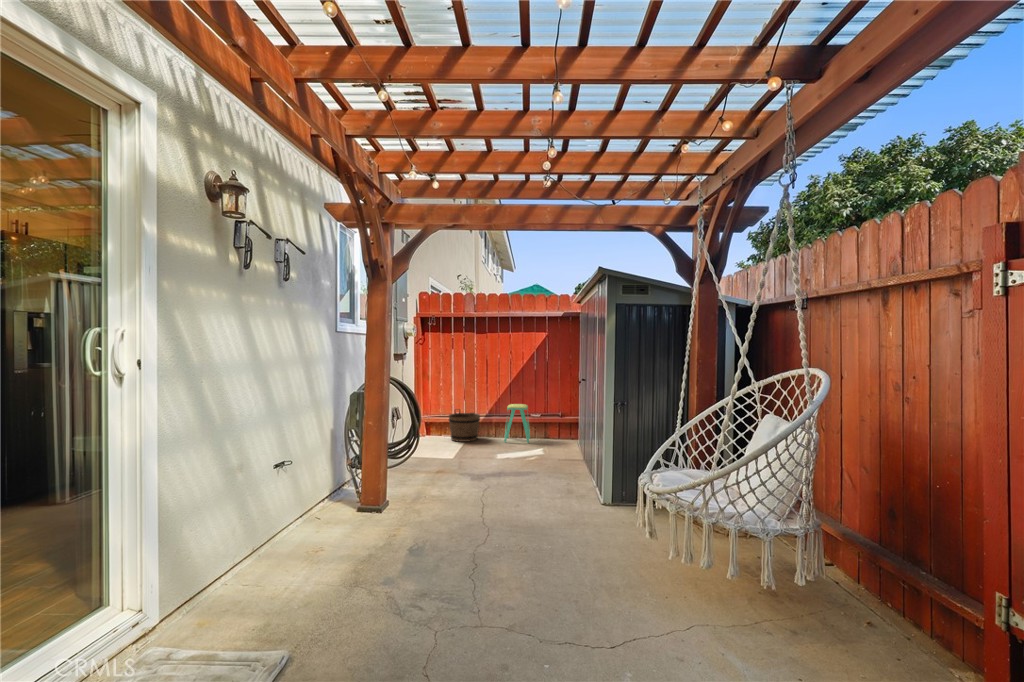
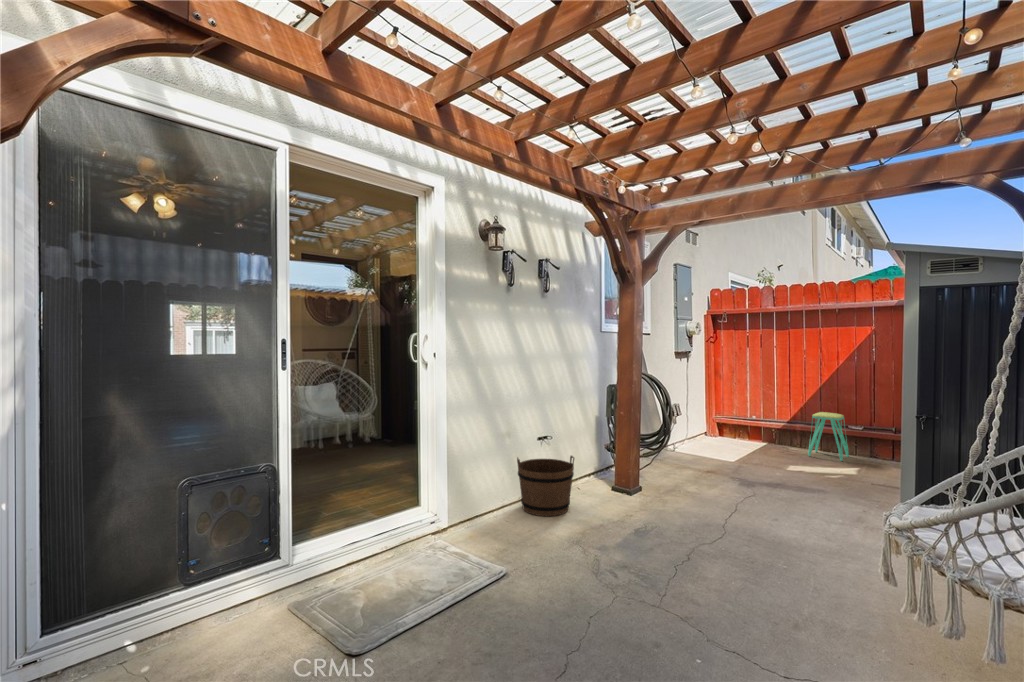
bucket: present [449,409,480,442] -> present [517,456,574,516]

